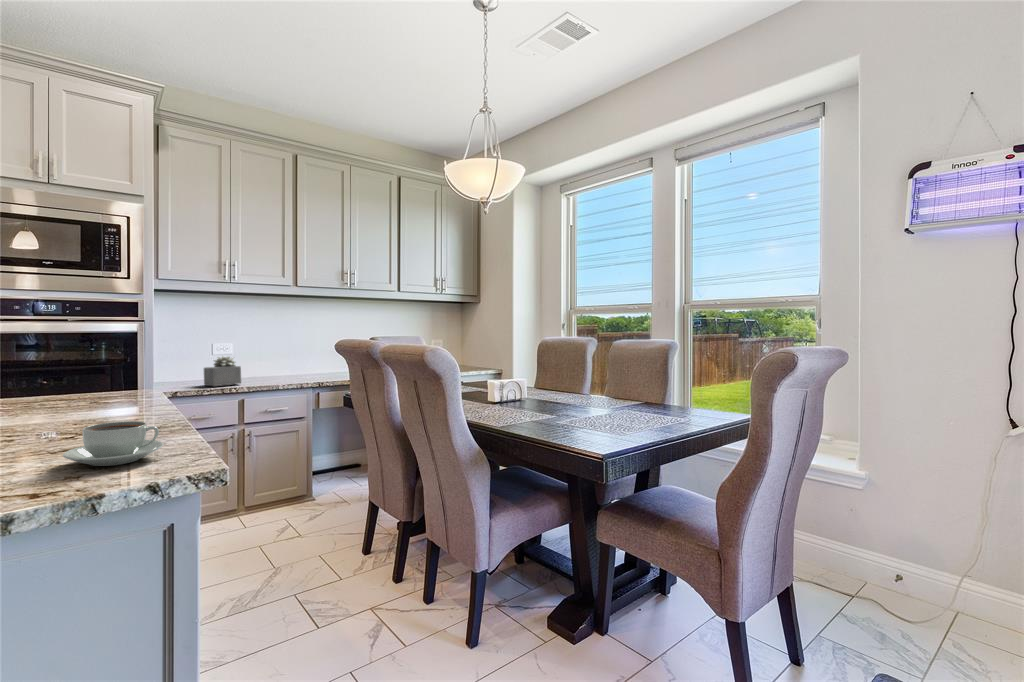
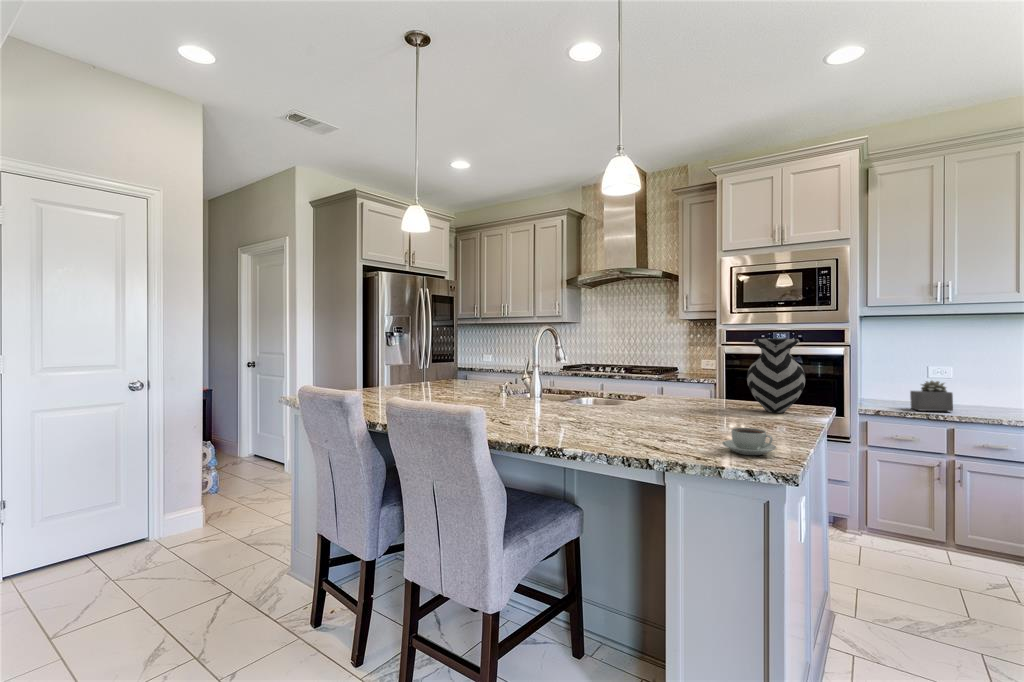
vase: none [34,298,130,404] -> present [747,339,805,413]

